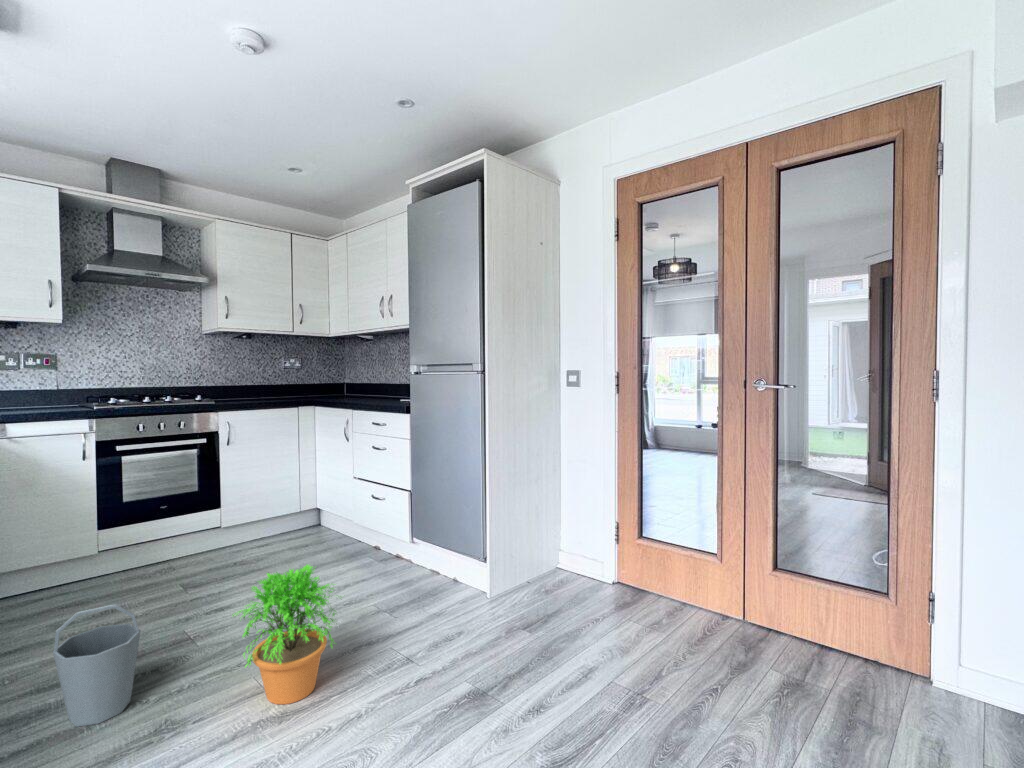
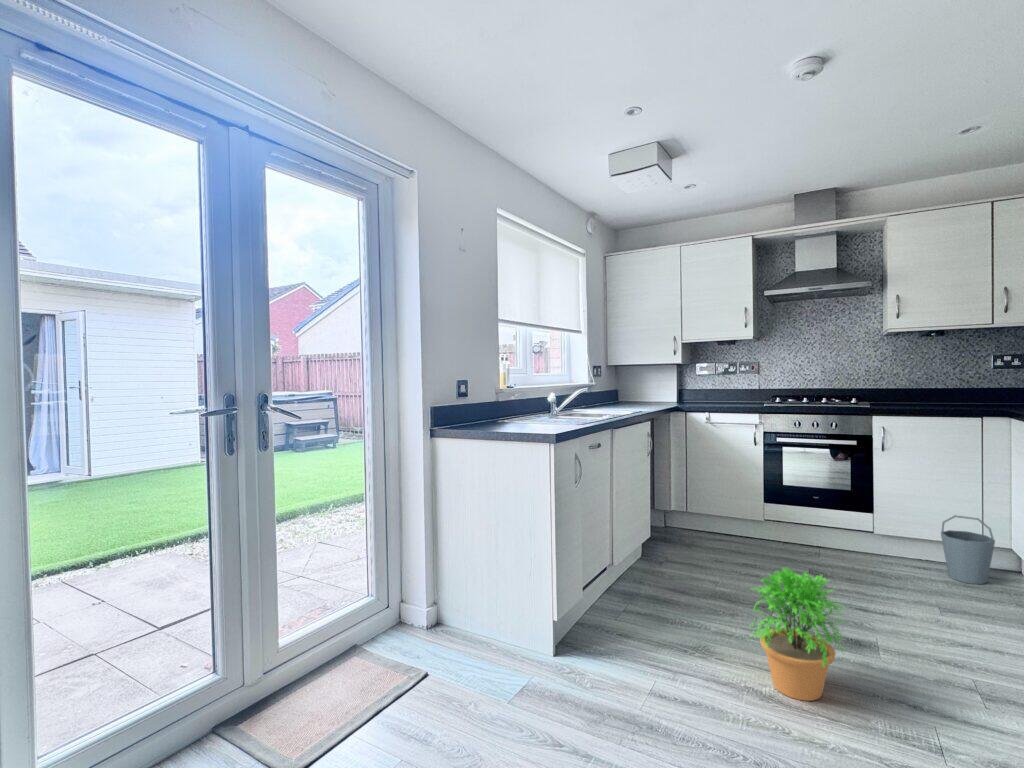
bucket: present [53,604,141,727] -> present [941,515,995,584]

